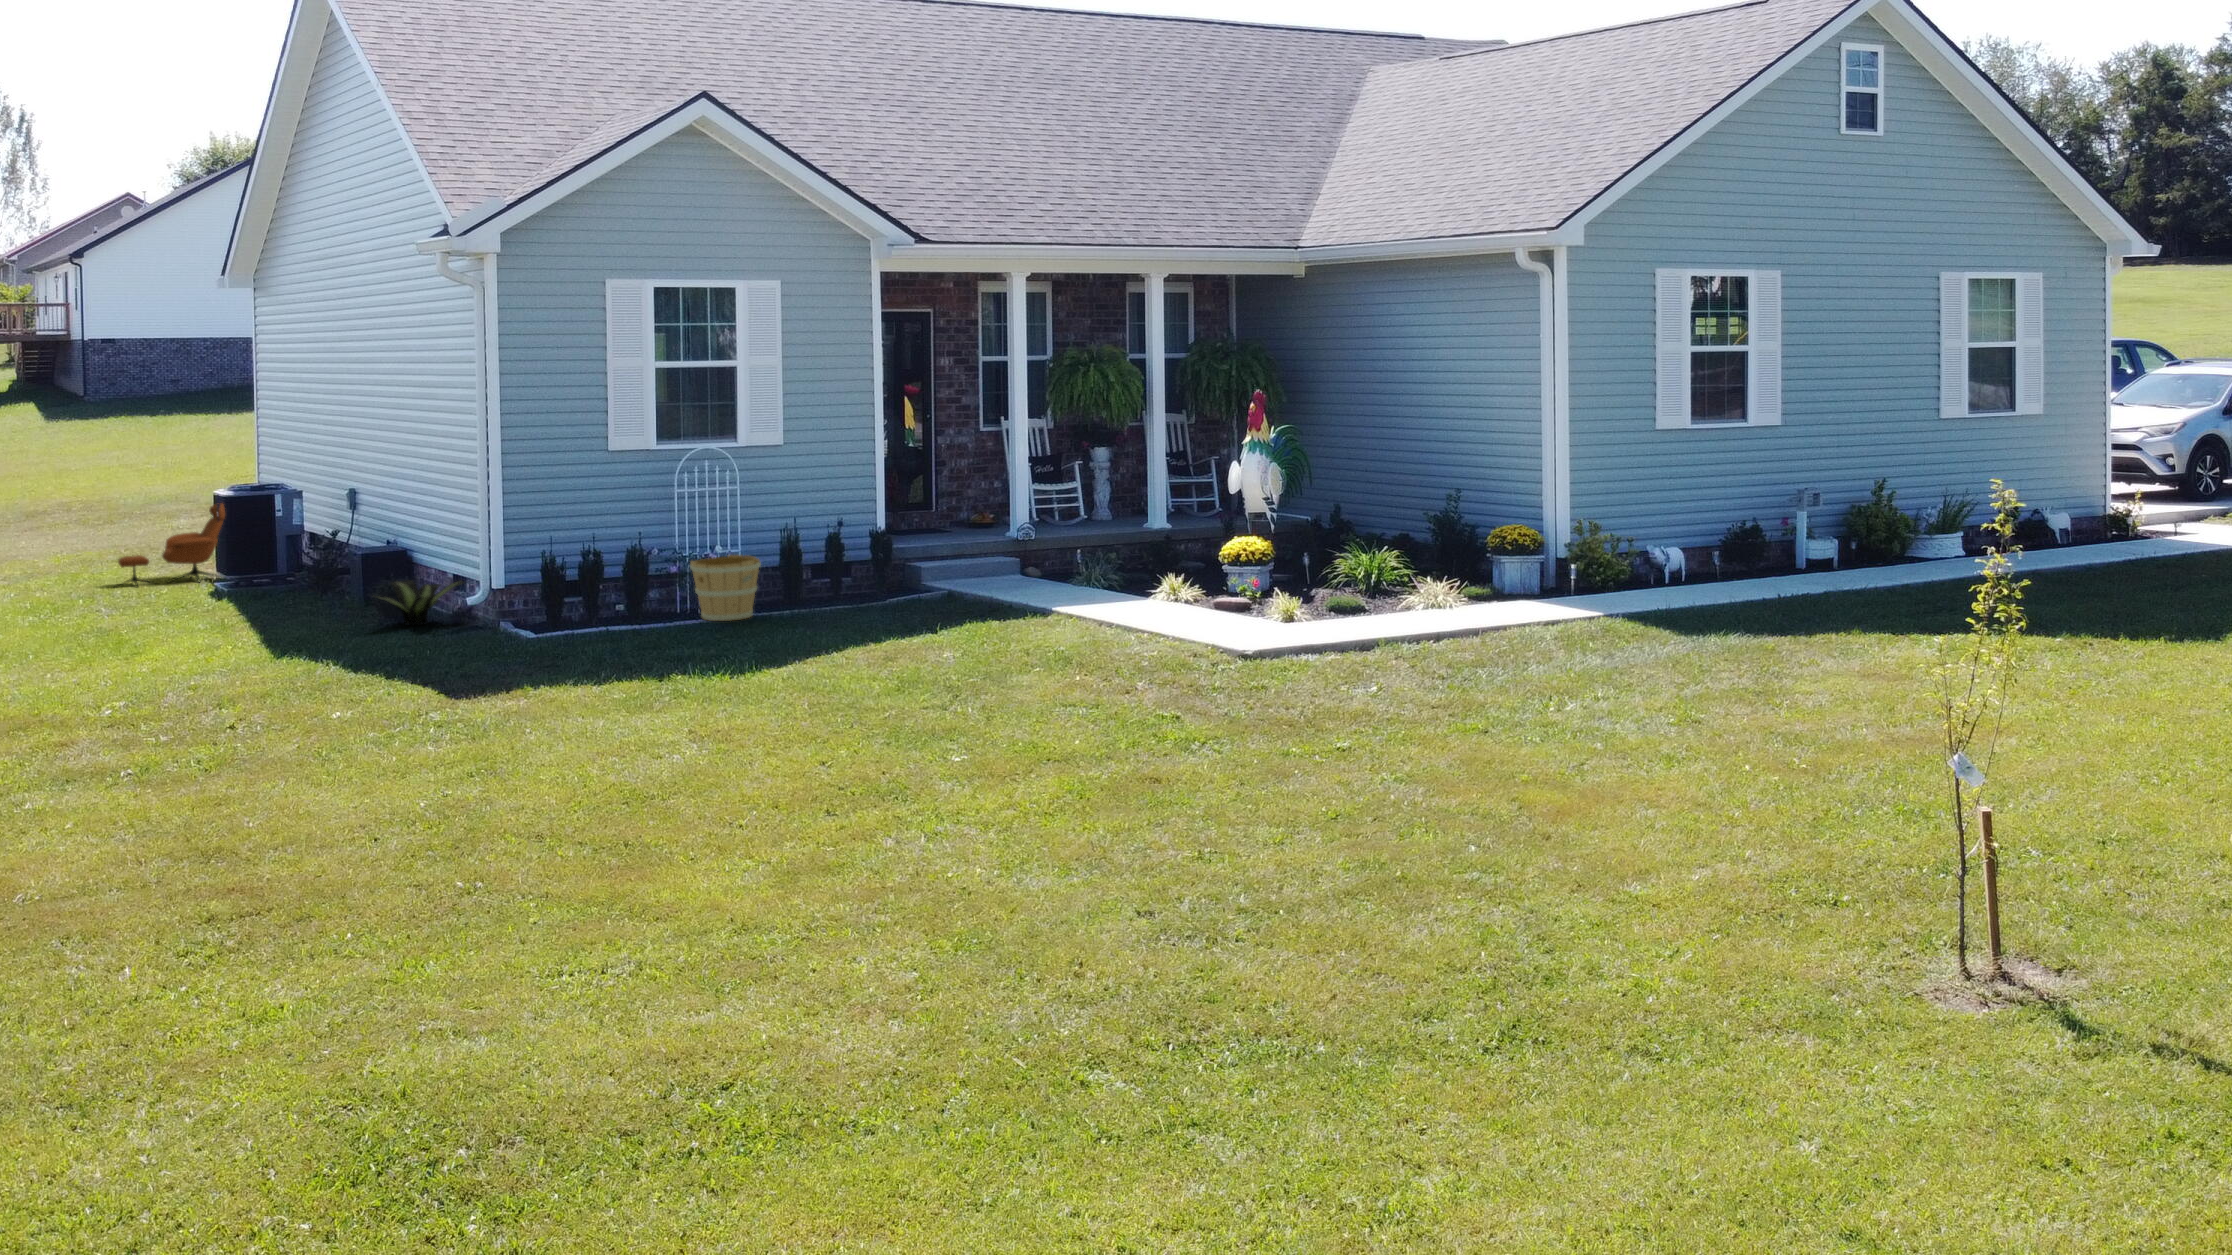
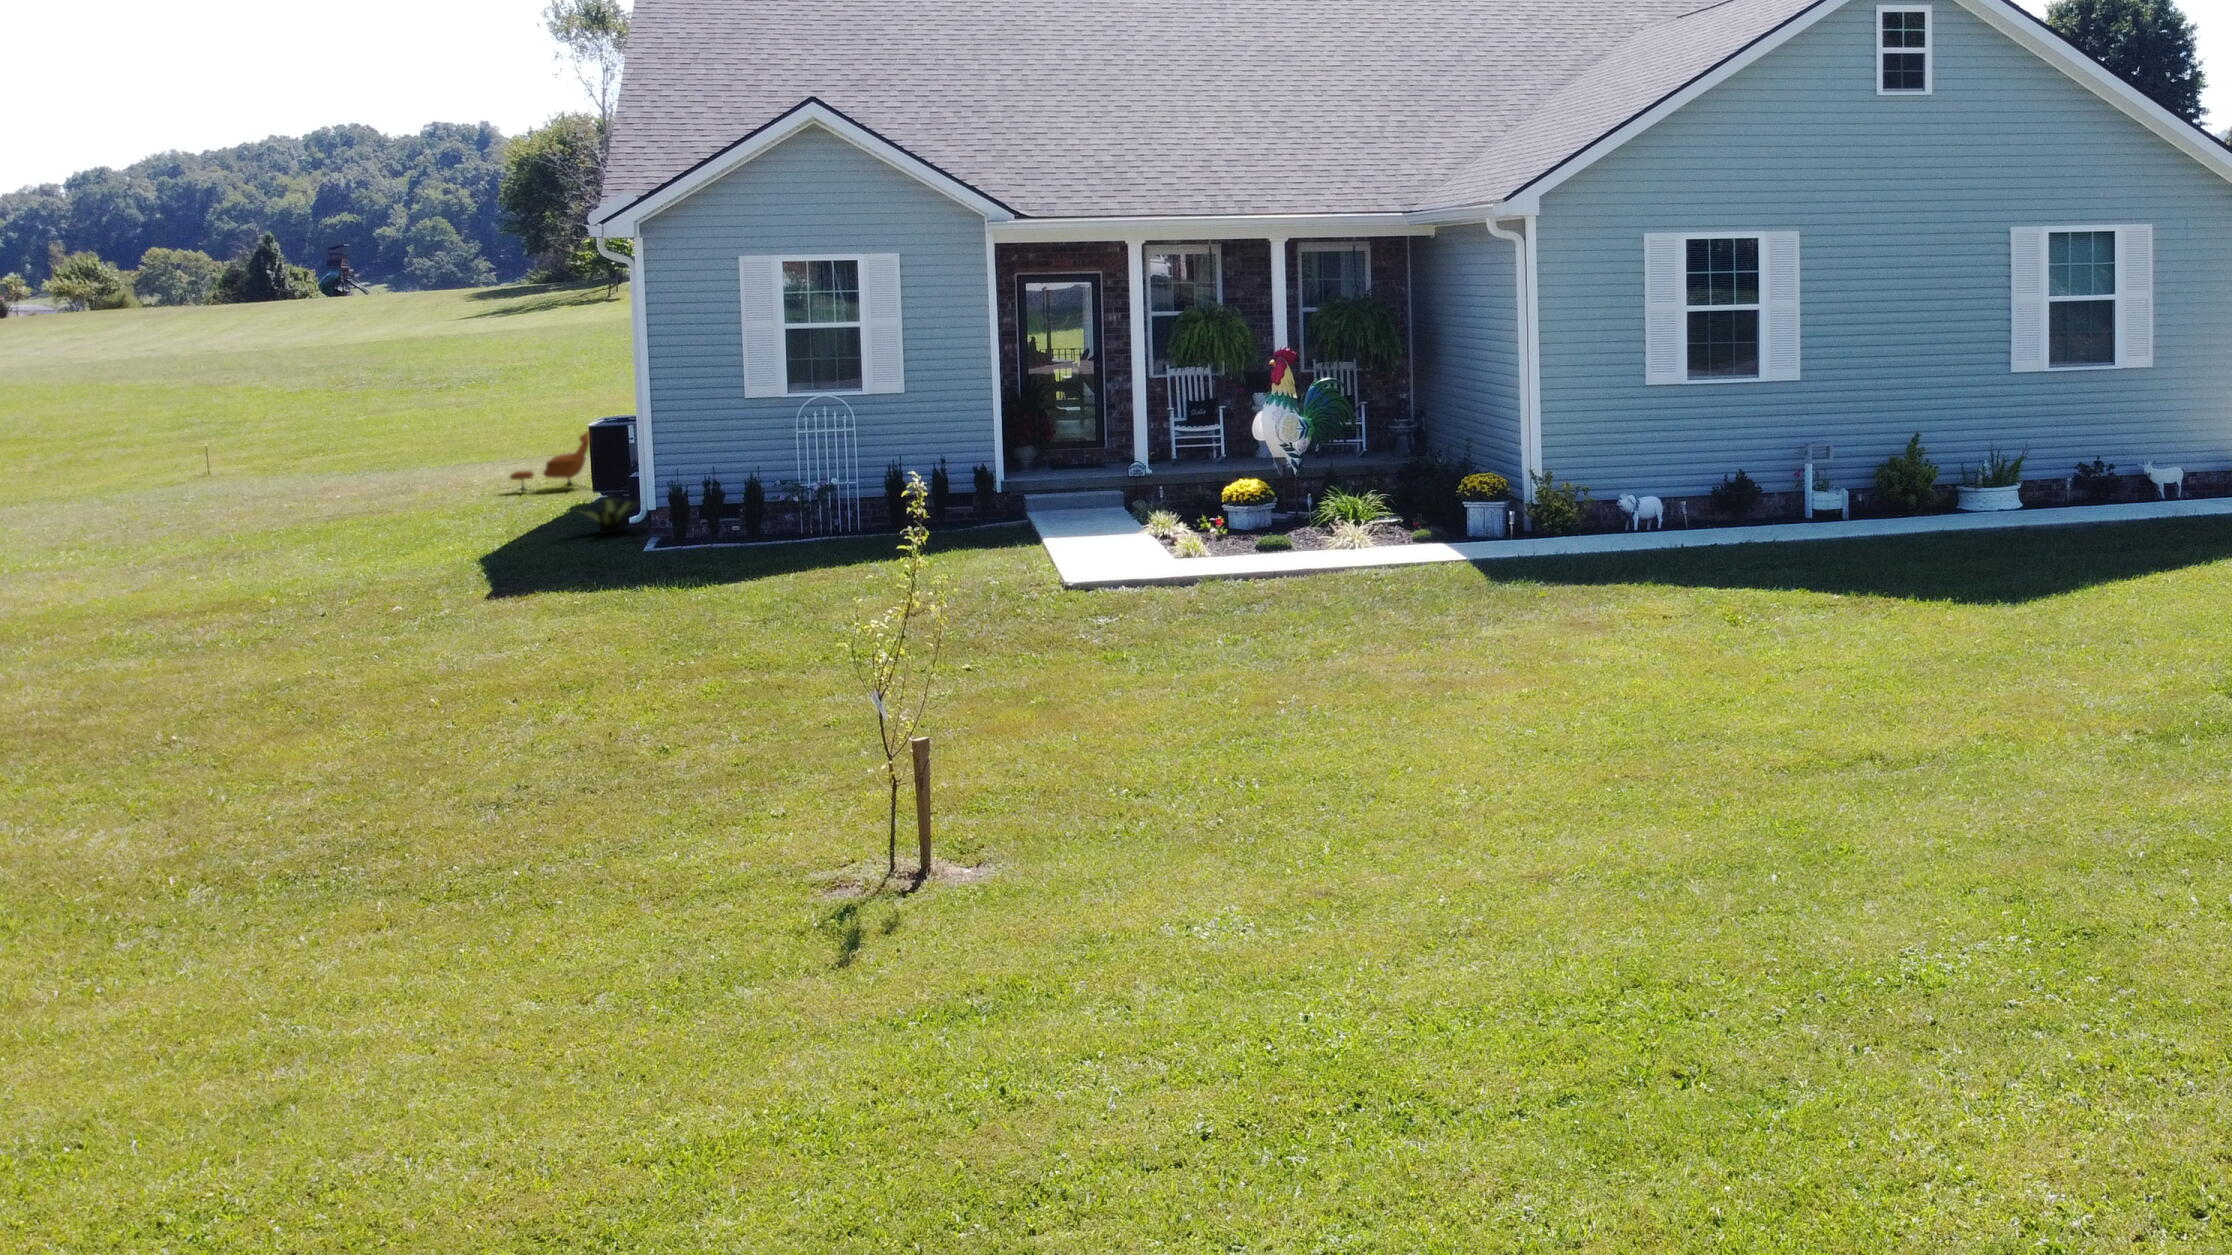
wooden bucket: present [690,555,761,621] -> none [787,484,846,538]

